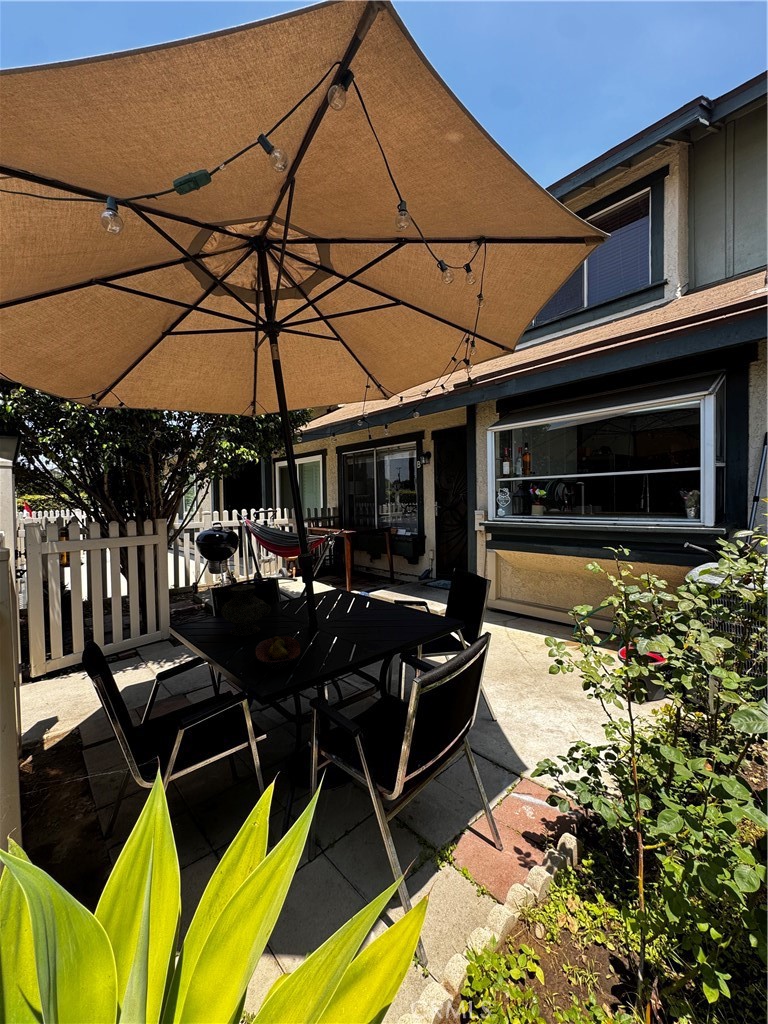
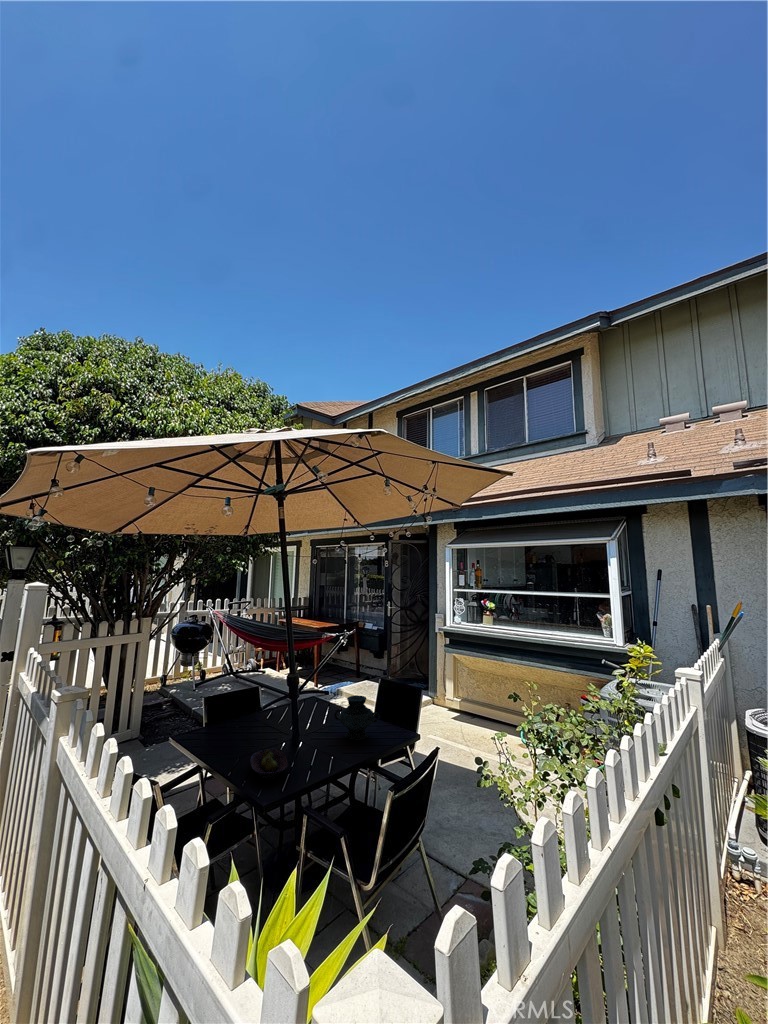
vase: present [219,585,271,636] -> present [335,695,380,740]

